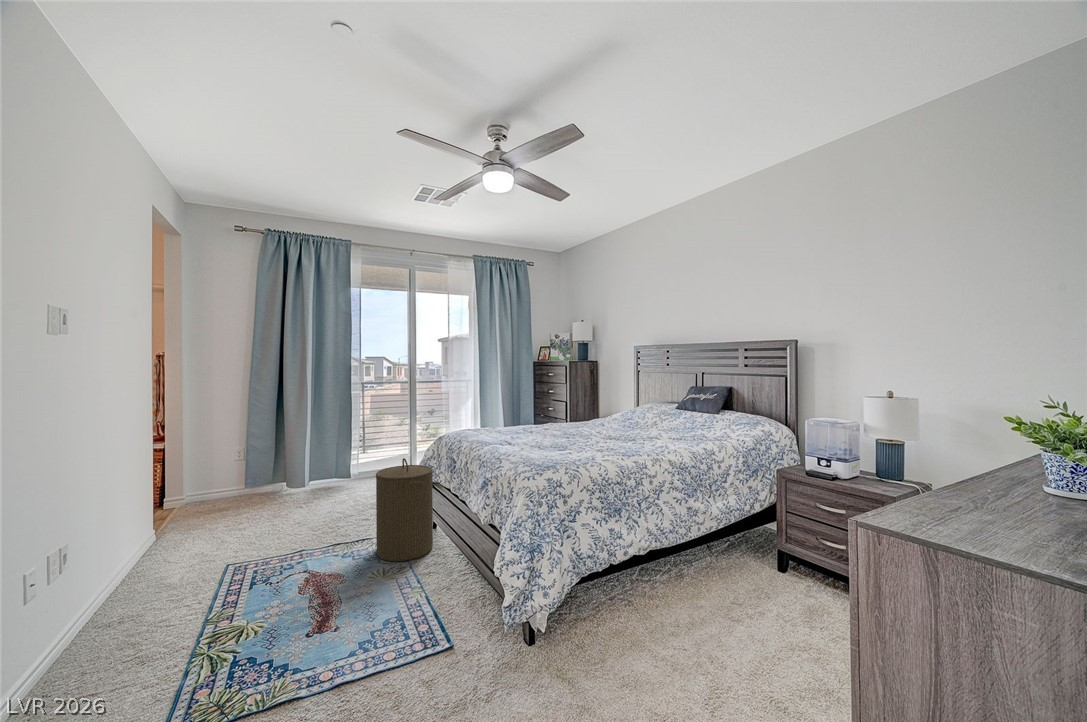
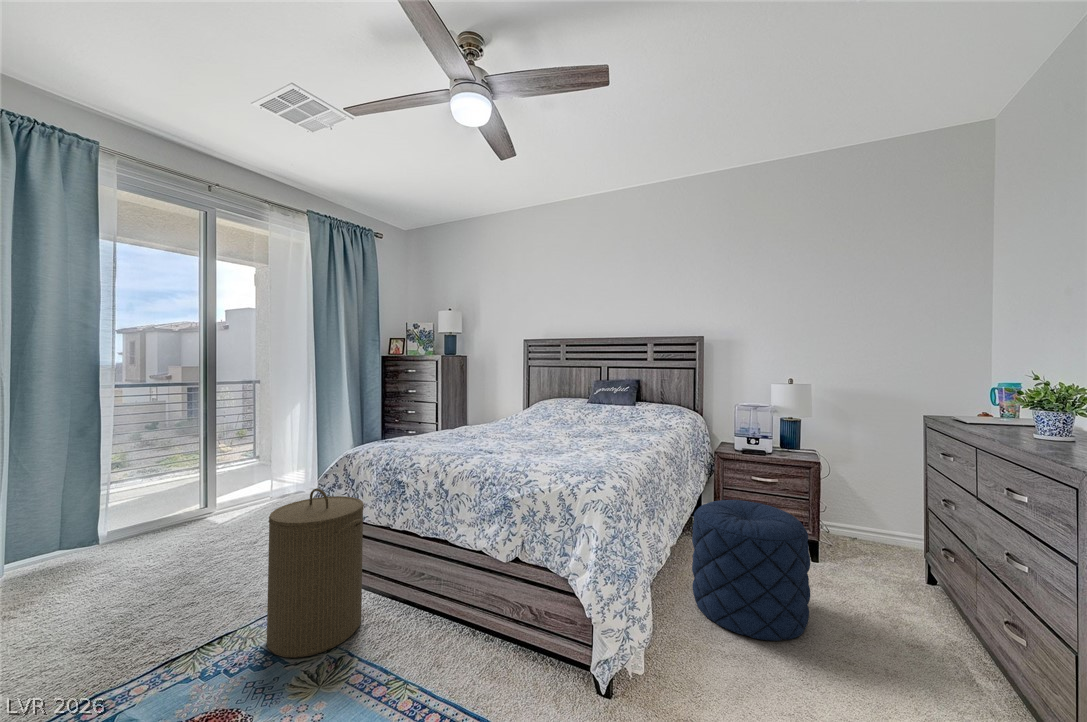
pouf: none [667,517,785,666] -> present [692,500,810,641]

